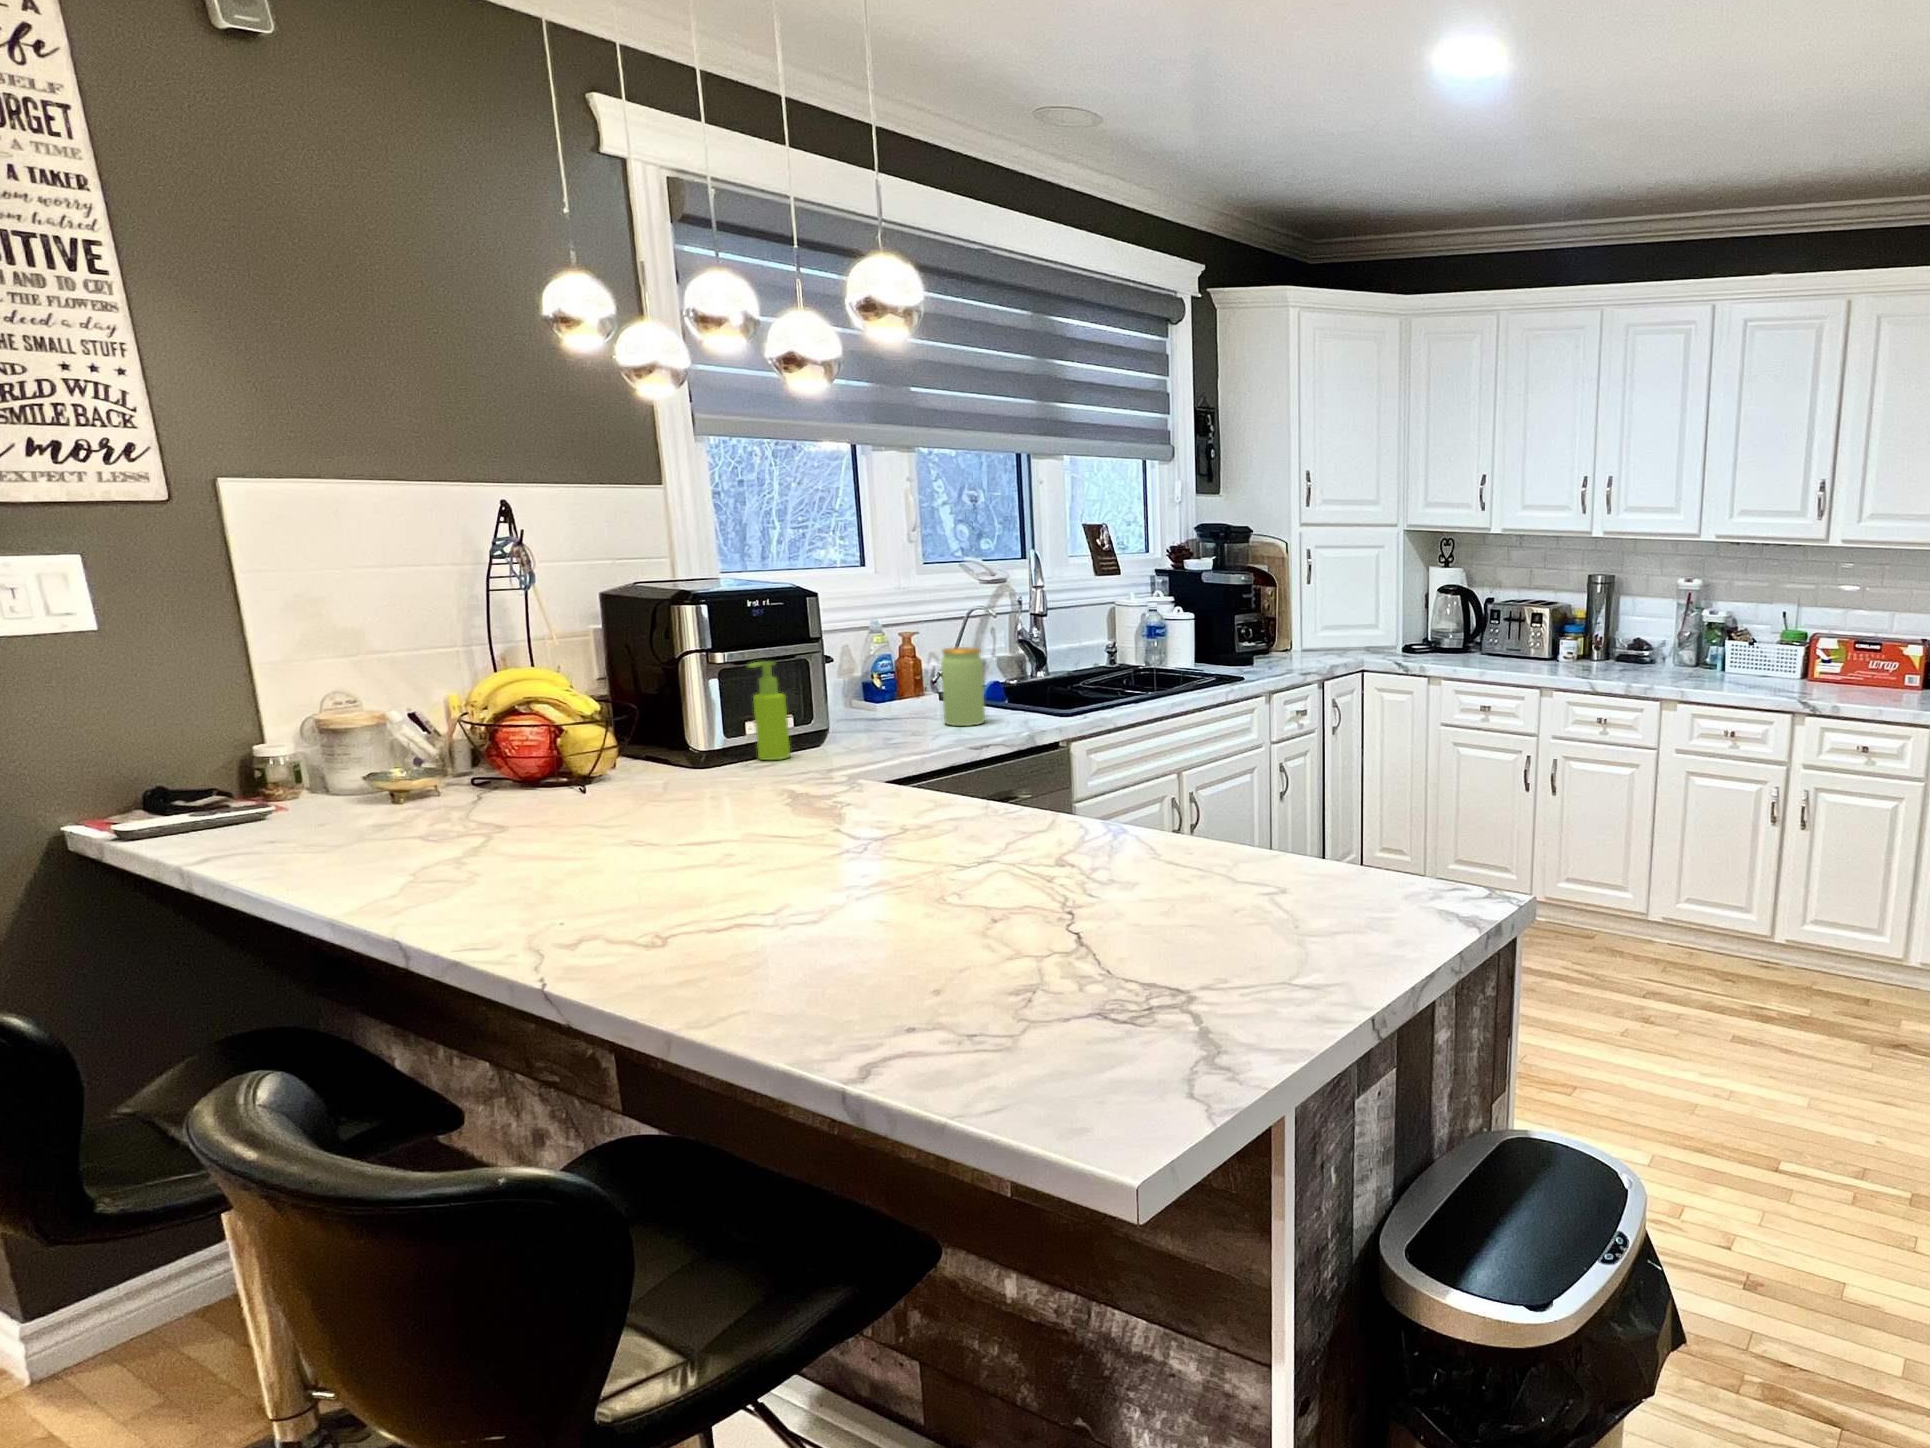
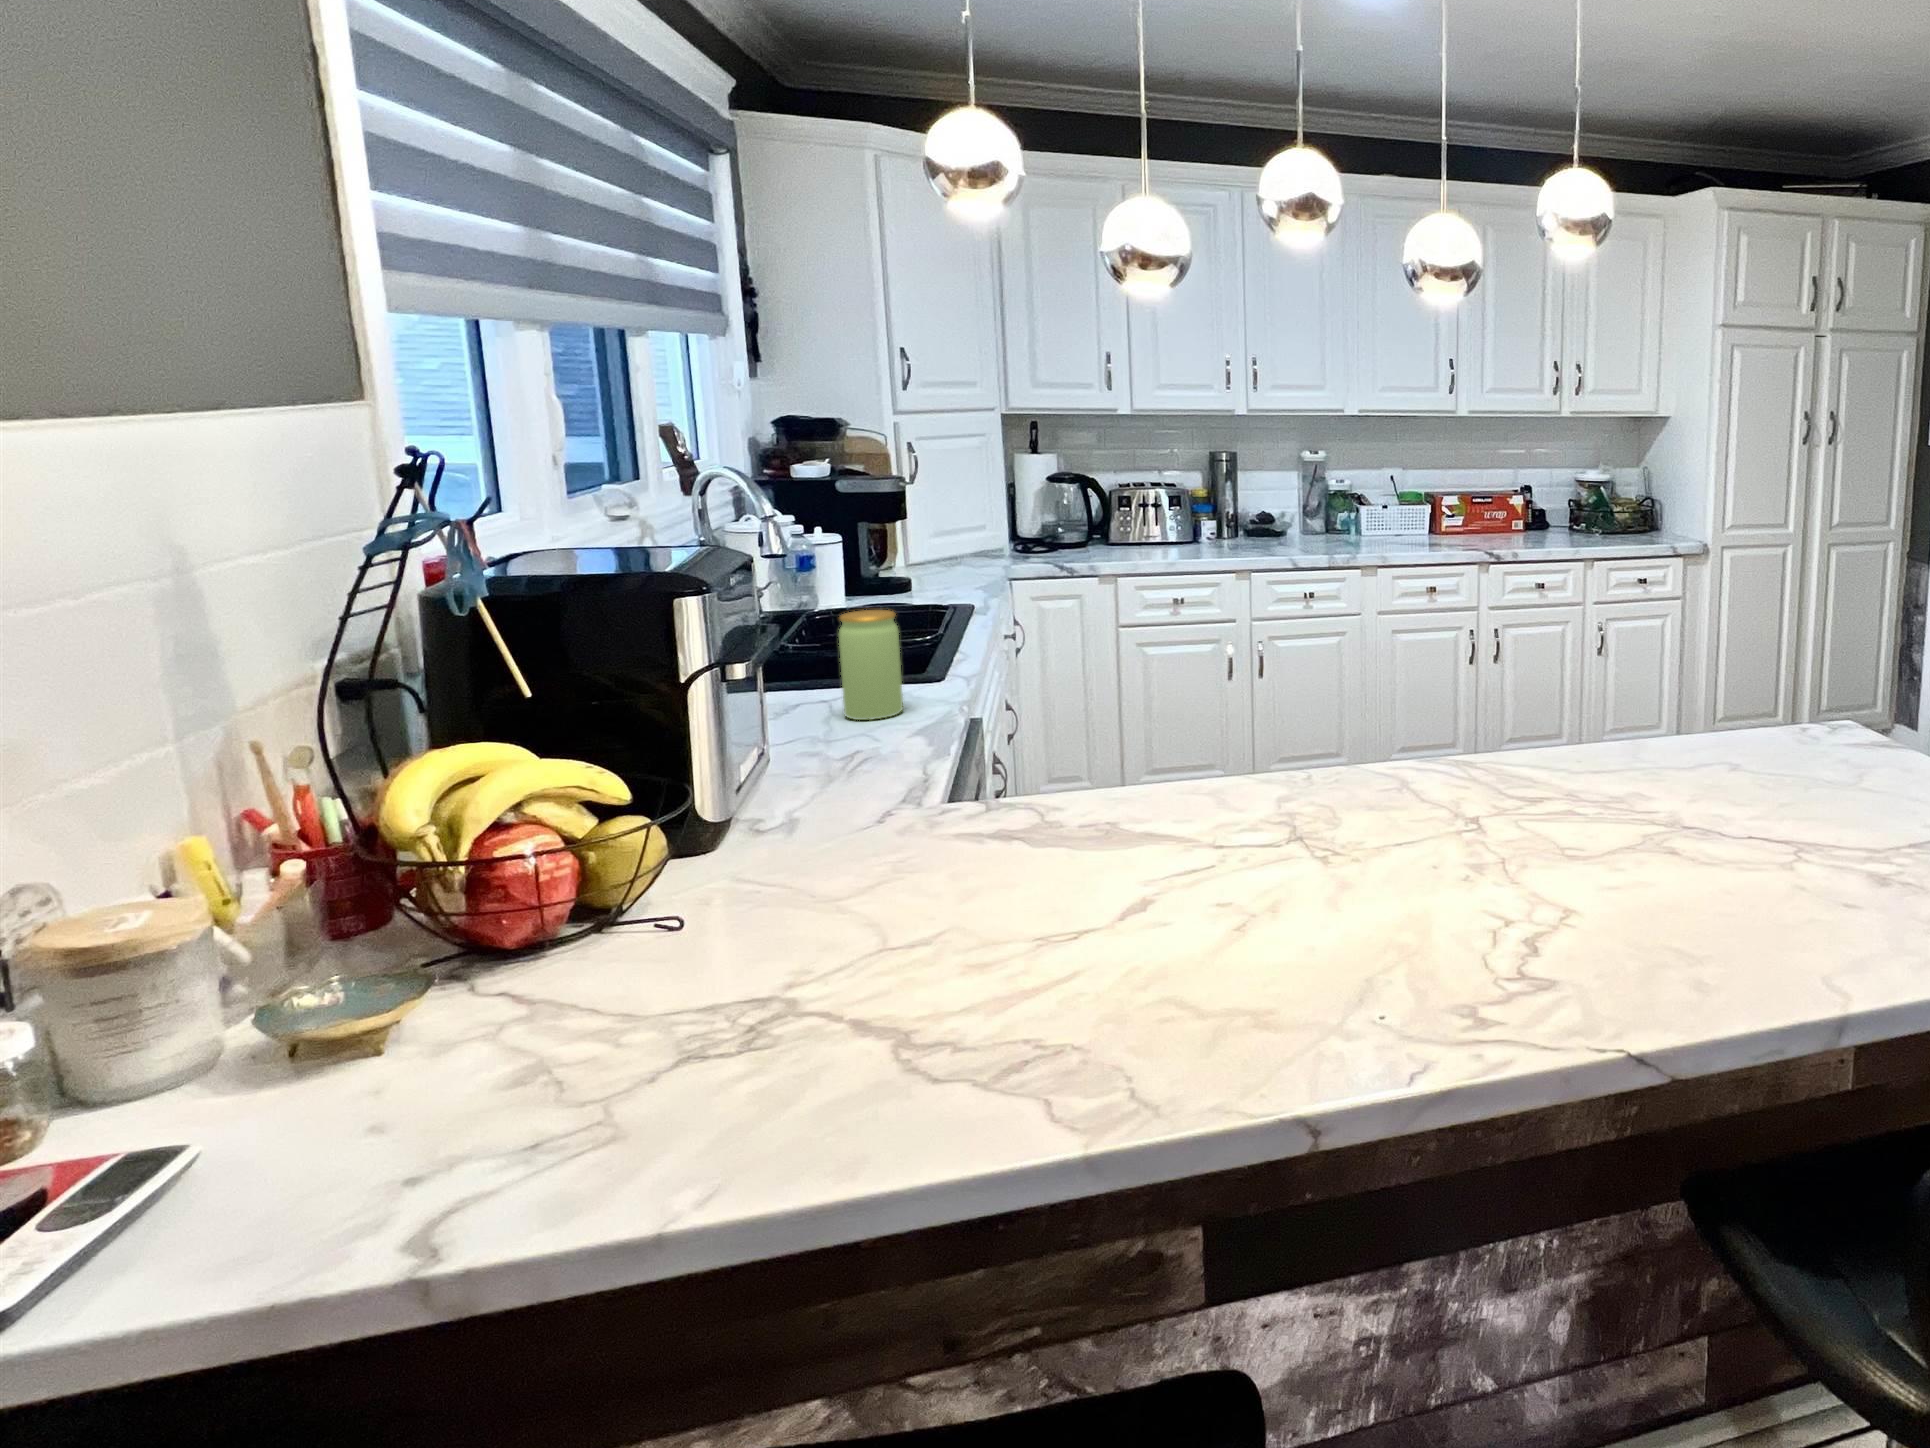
soap dispenser: present [748,662,790,760] -> none [796,666,851,813]

